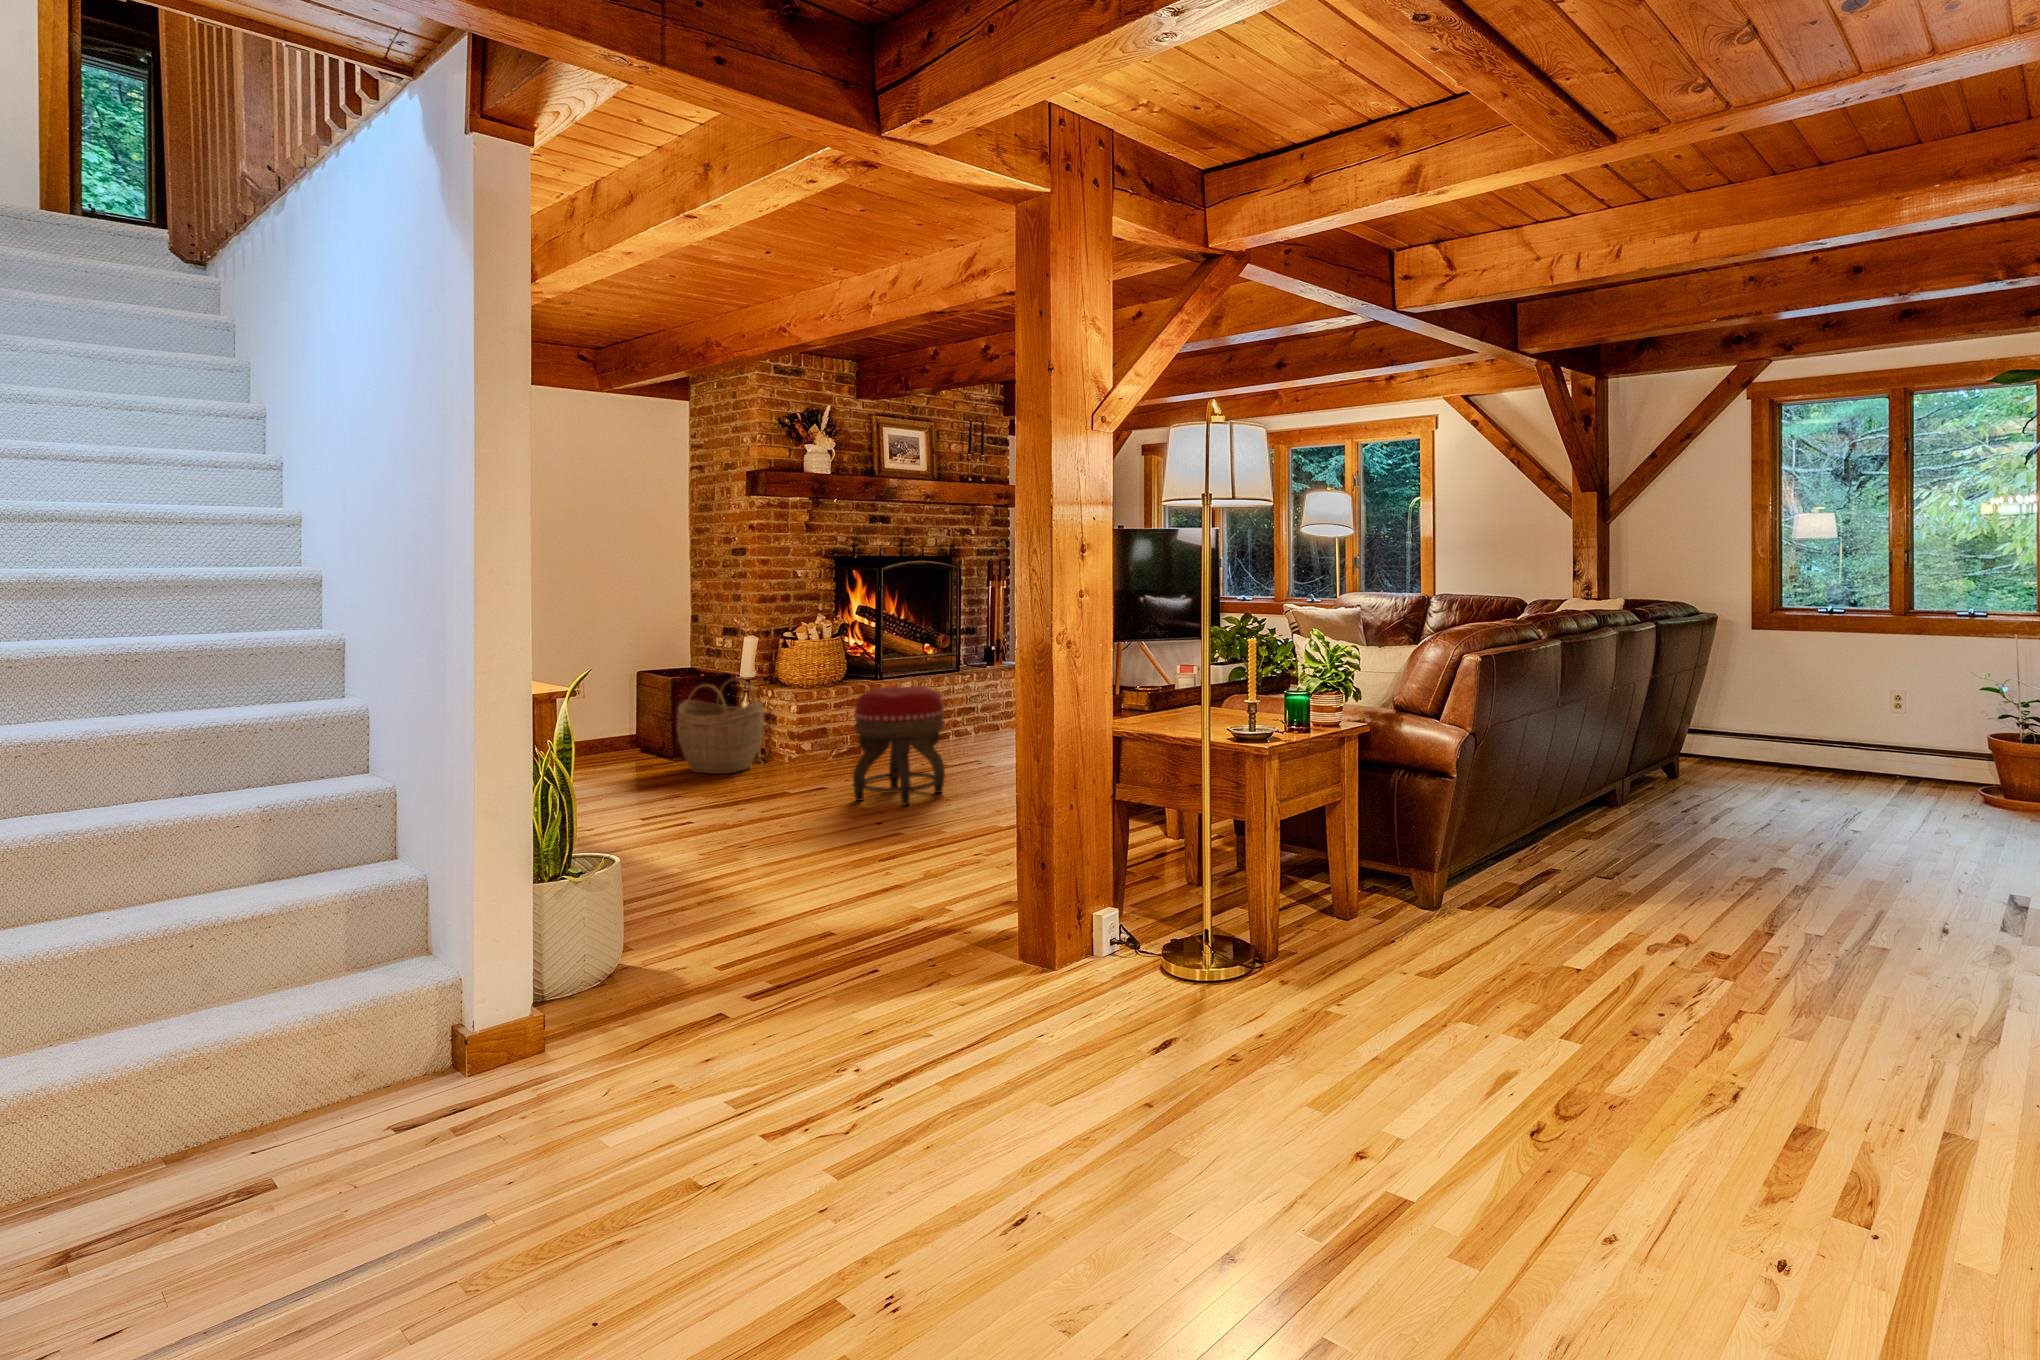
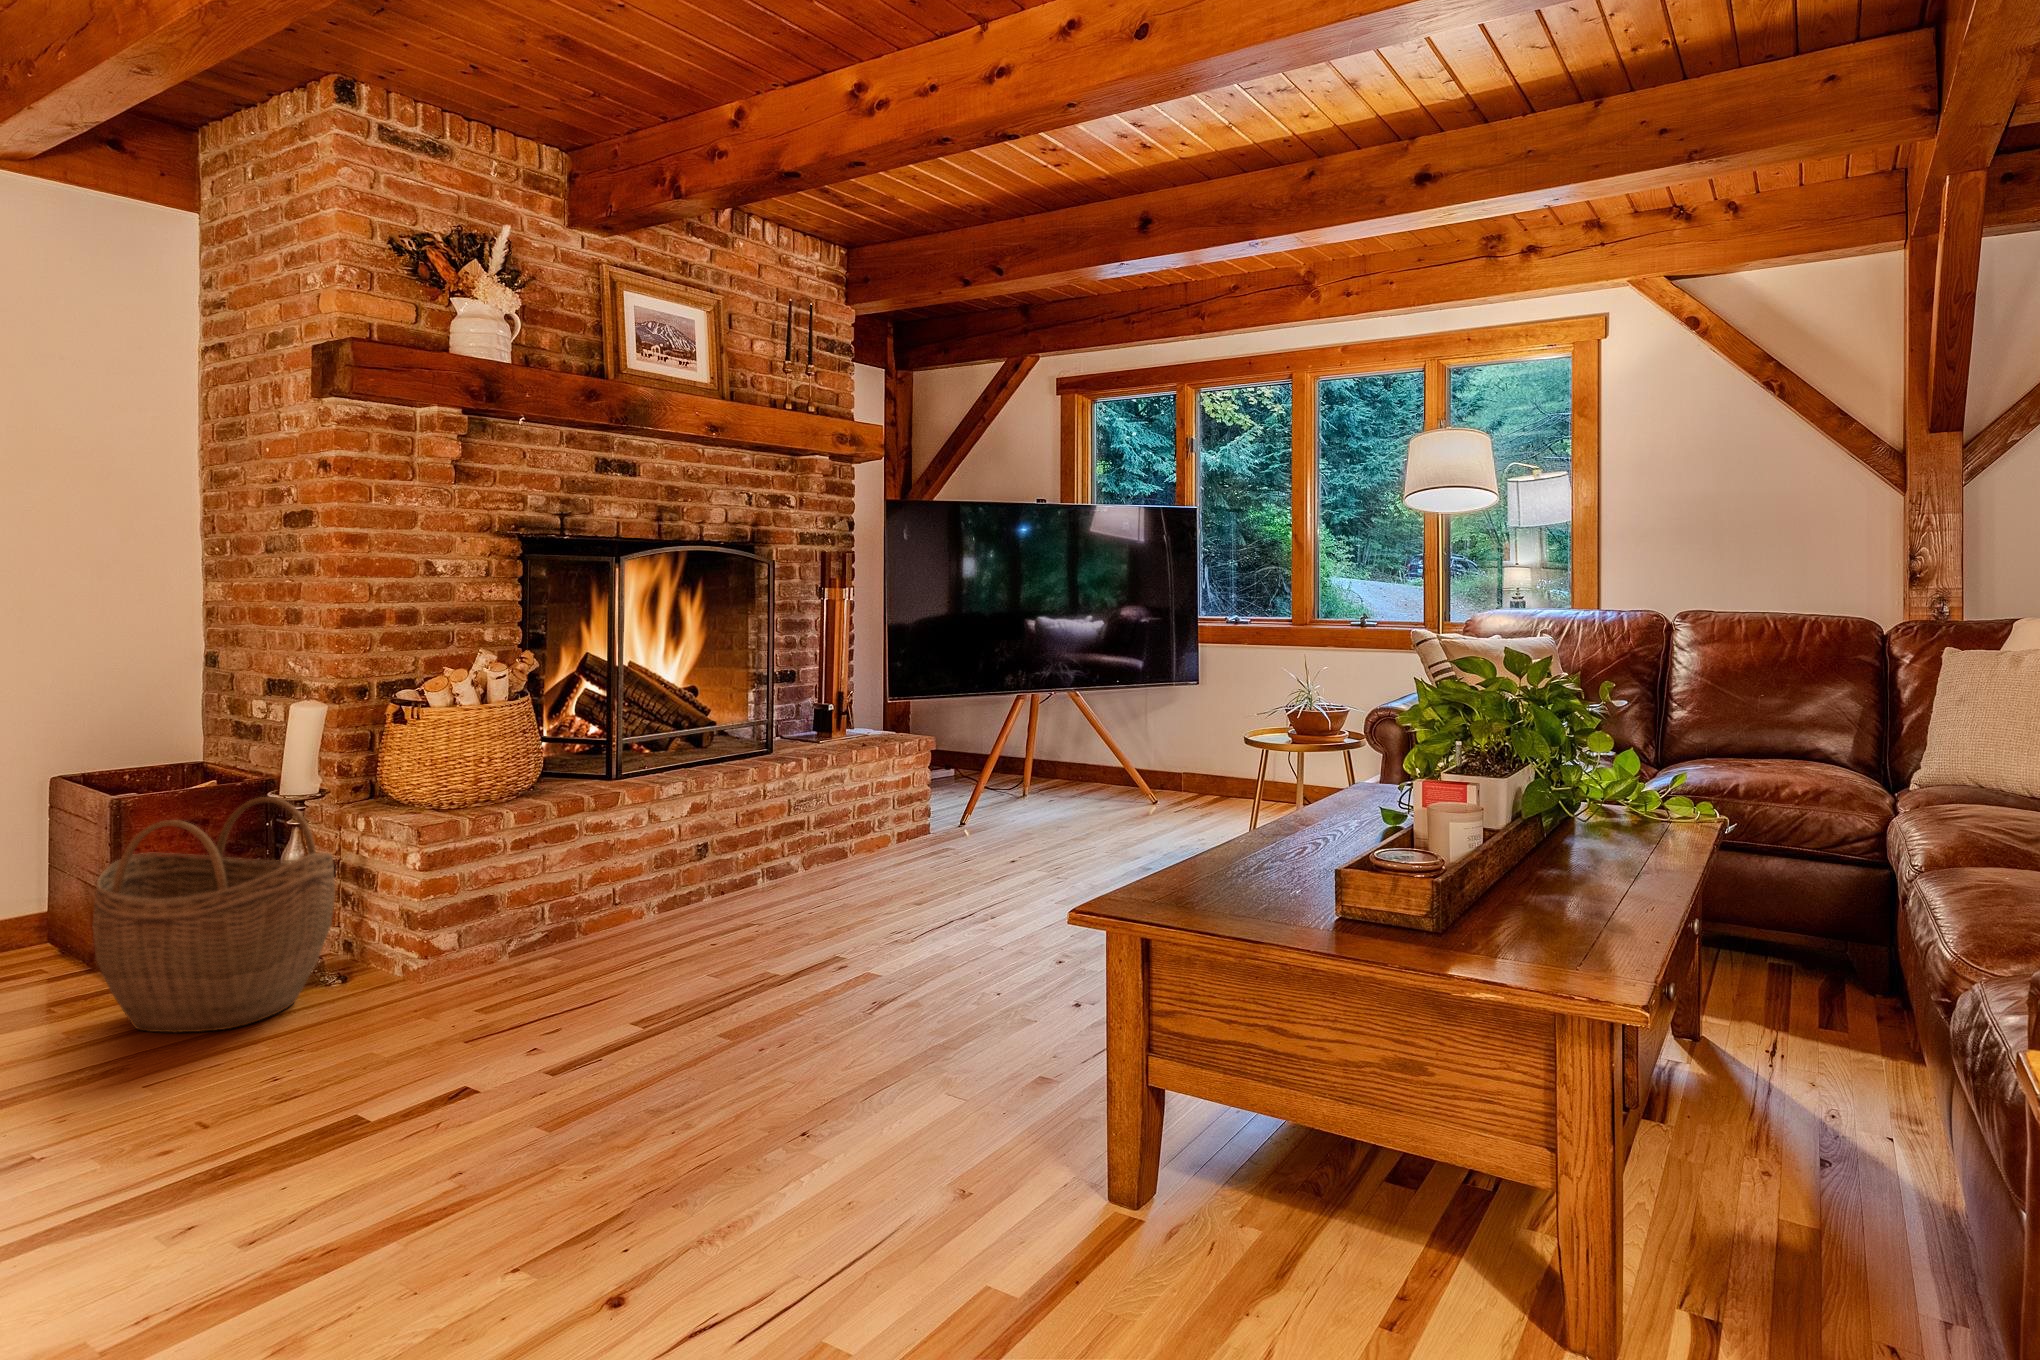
footstool: present [853,686,945,805] -> none [547,813,781,1127]

